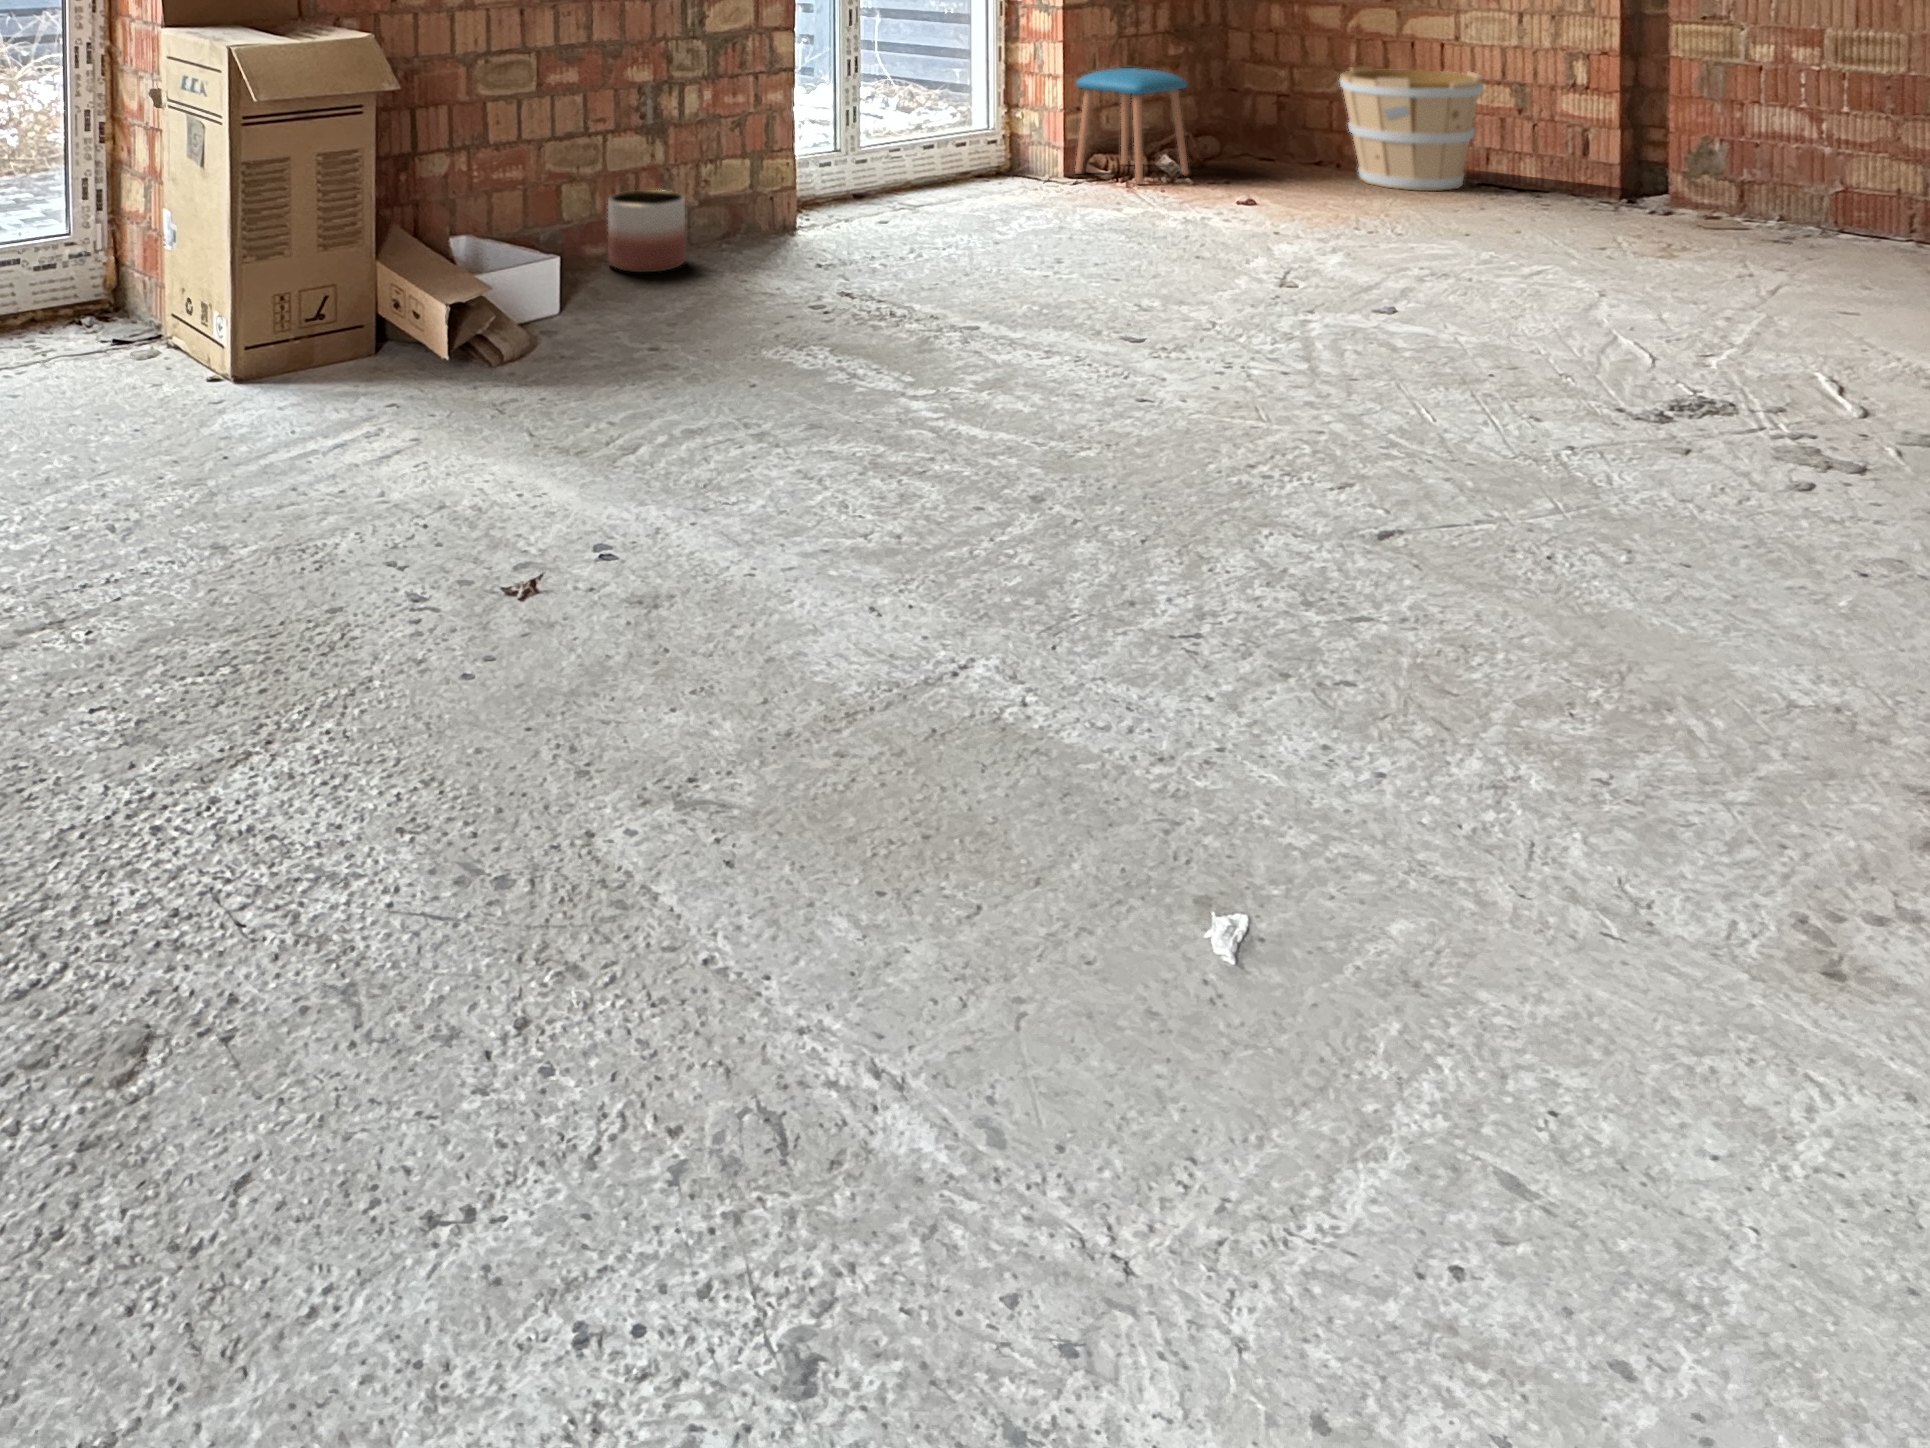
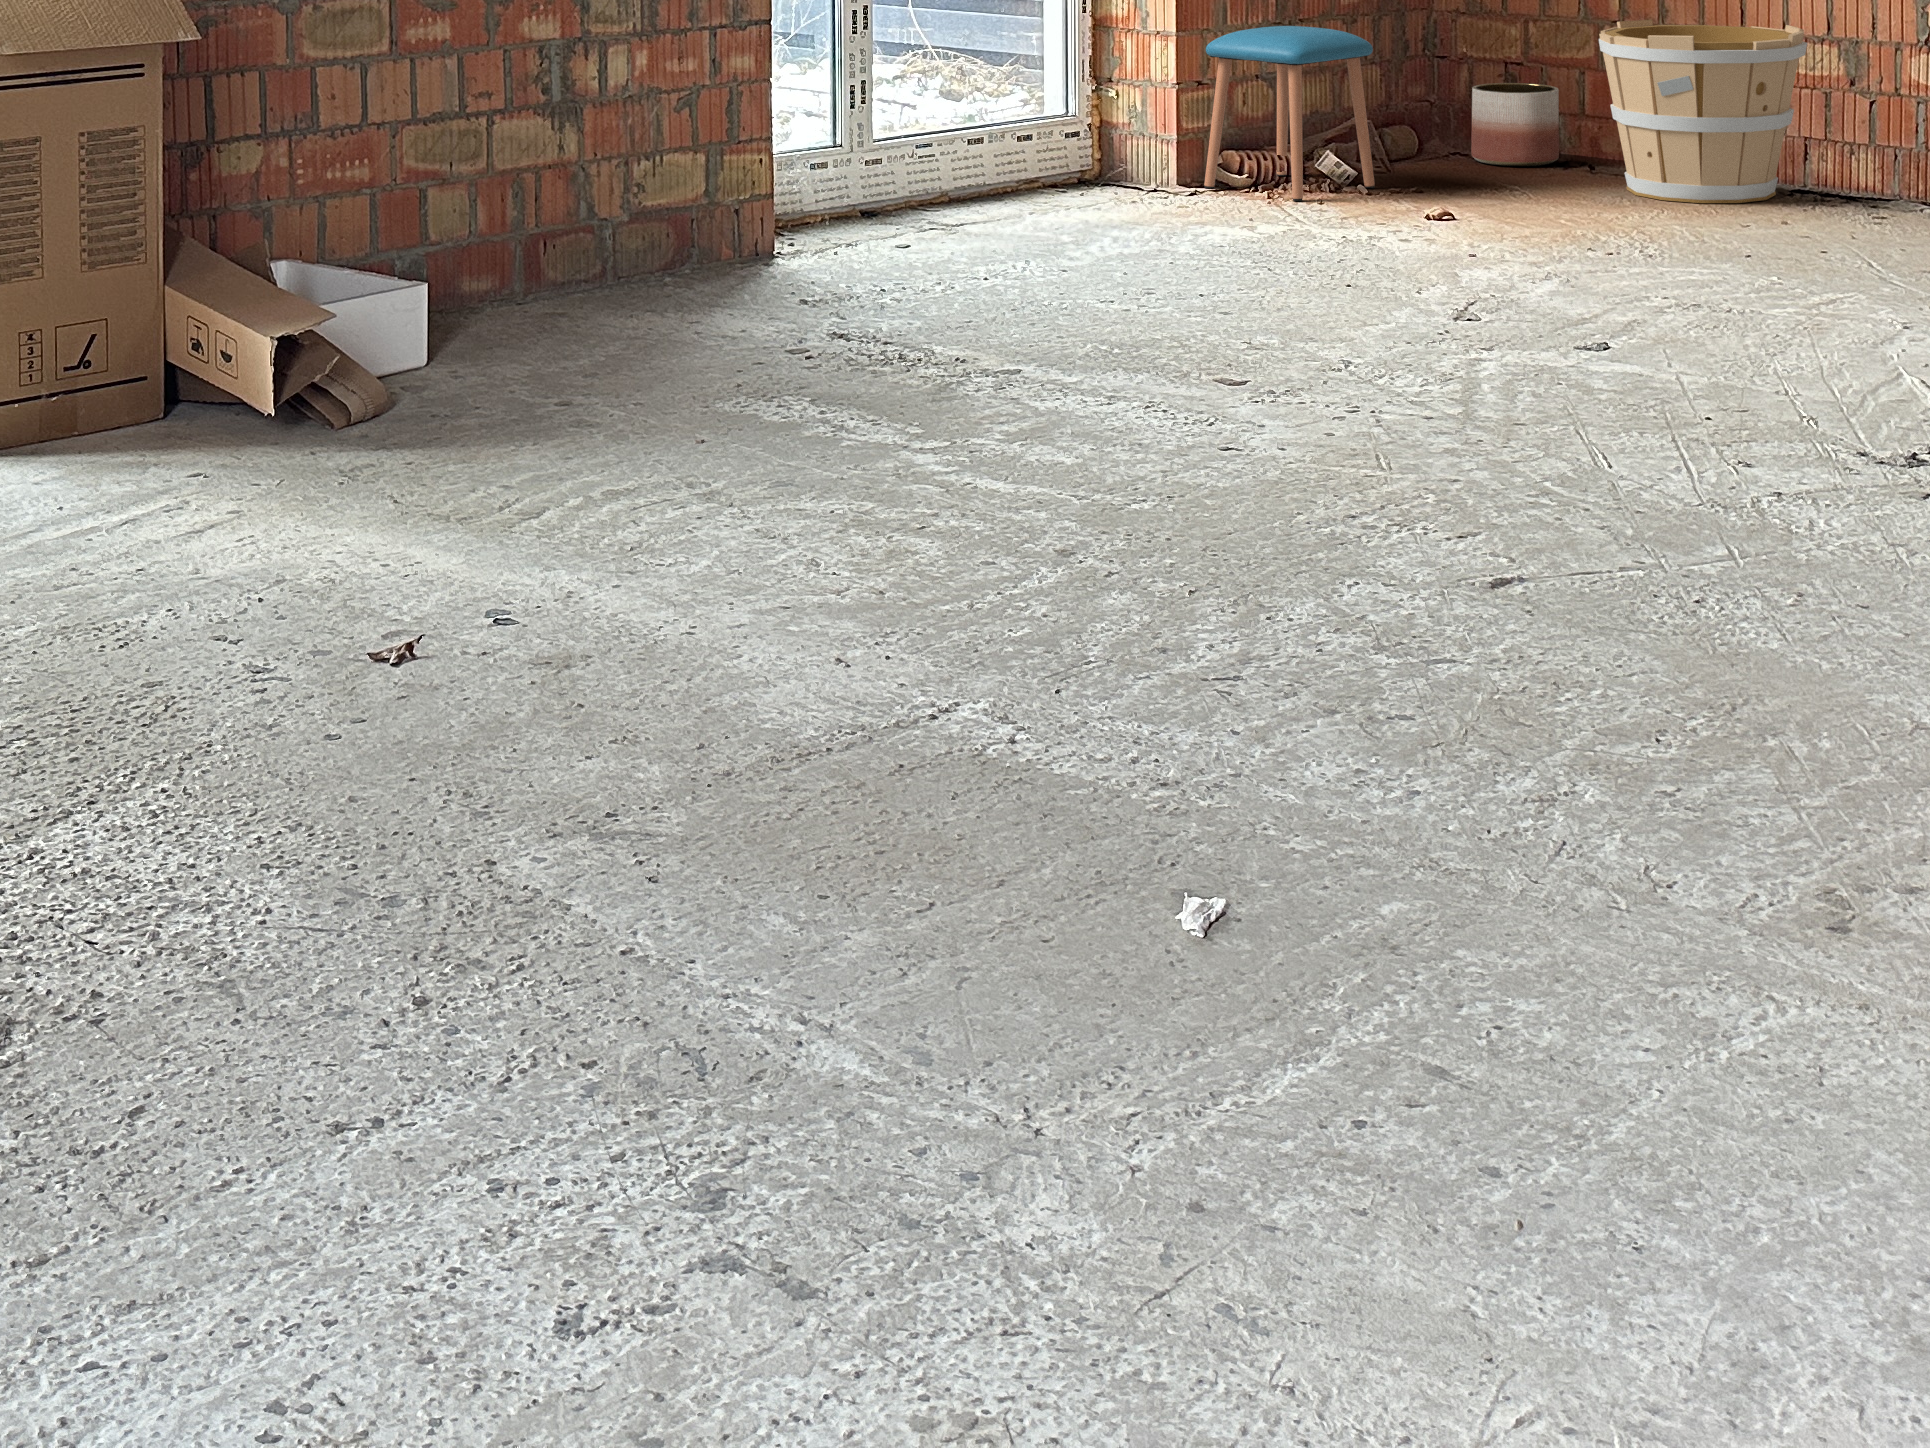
planter: present [608,190,686,272] -> present [1471,83,1559,166]

